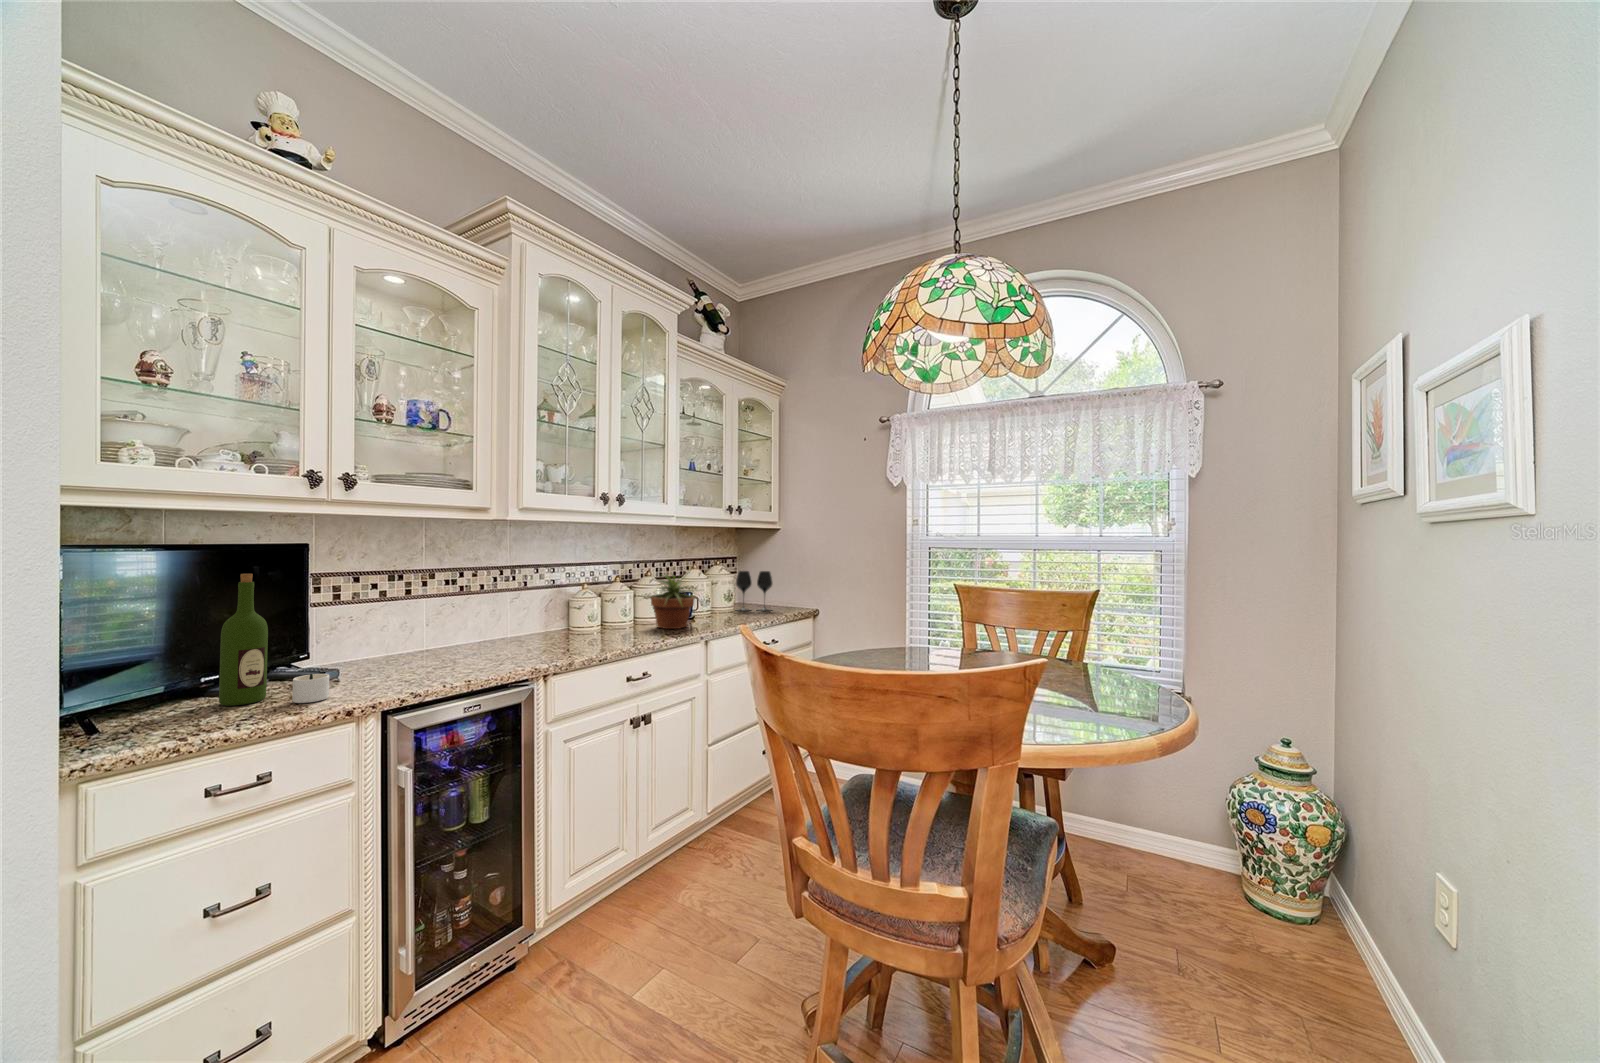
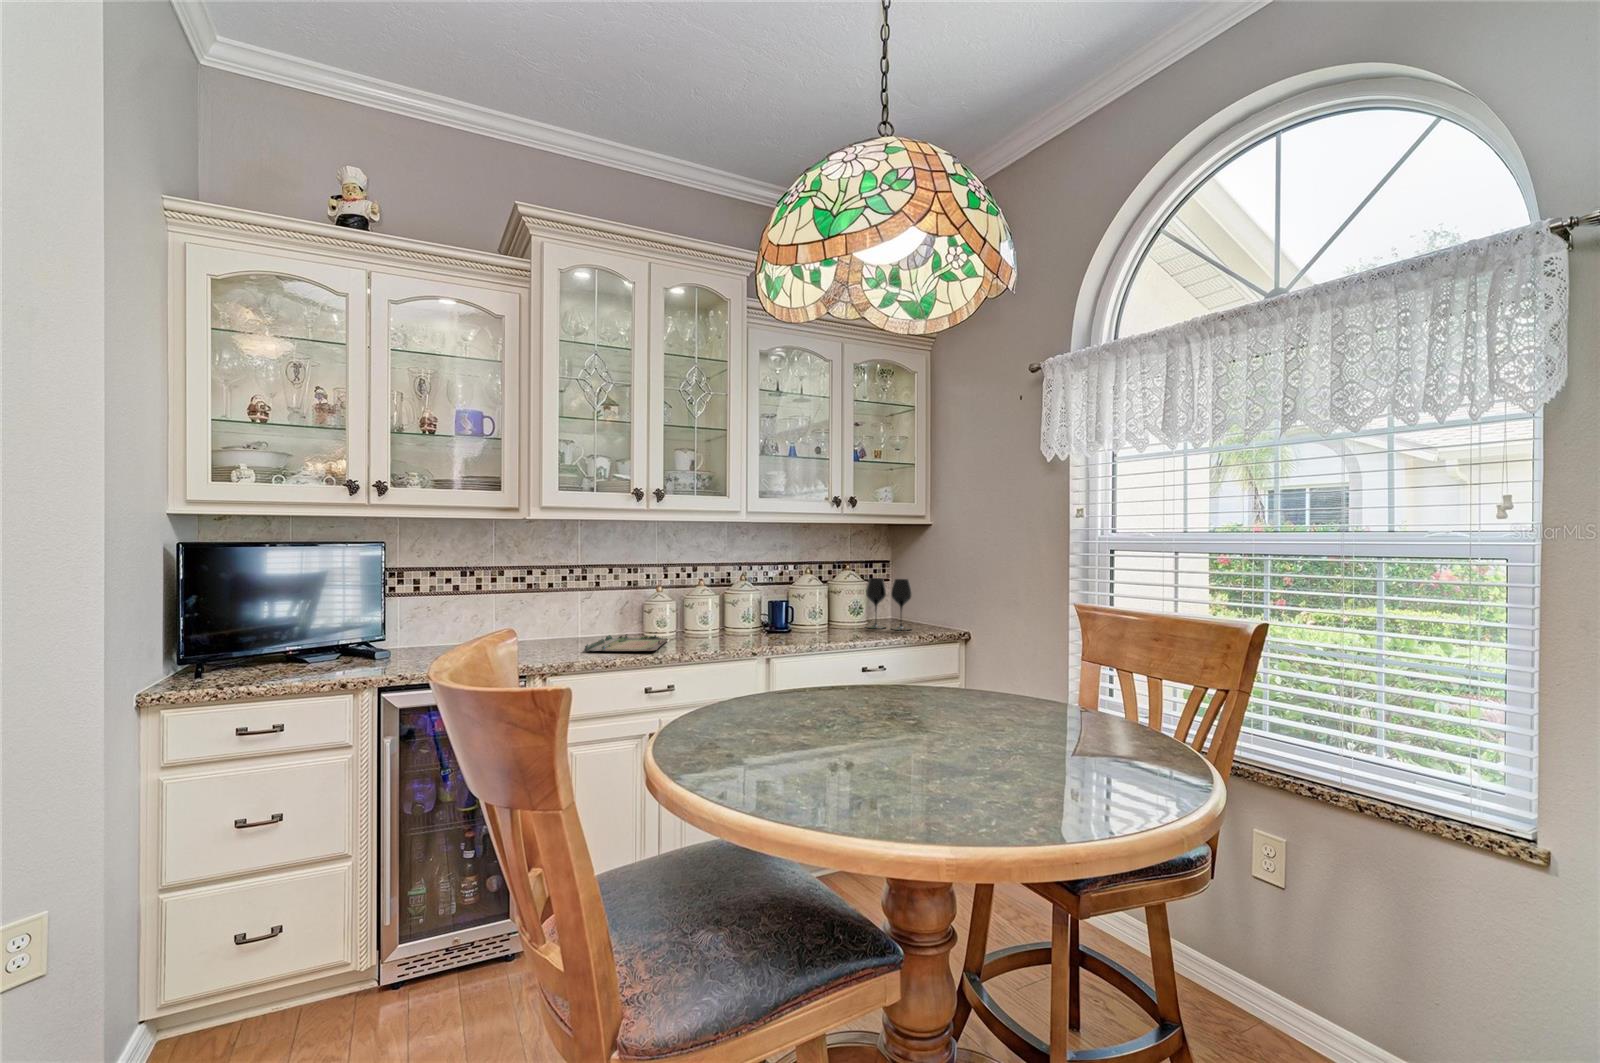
potted plant: present [646,573,699,629] -> none [709,576,786,642]
wine bottle: present [219,574,268,706] -> none [284,566,317,670]
tray: none [549,624,628,649] -> present [584,632,668,652]
candle: present [292,674,329,703] -> none [320,650,355,674]

